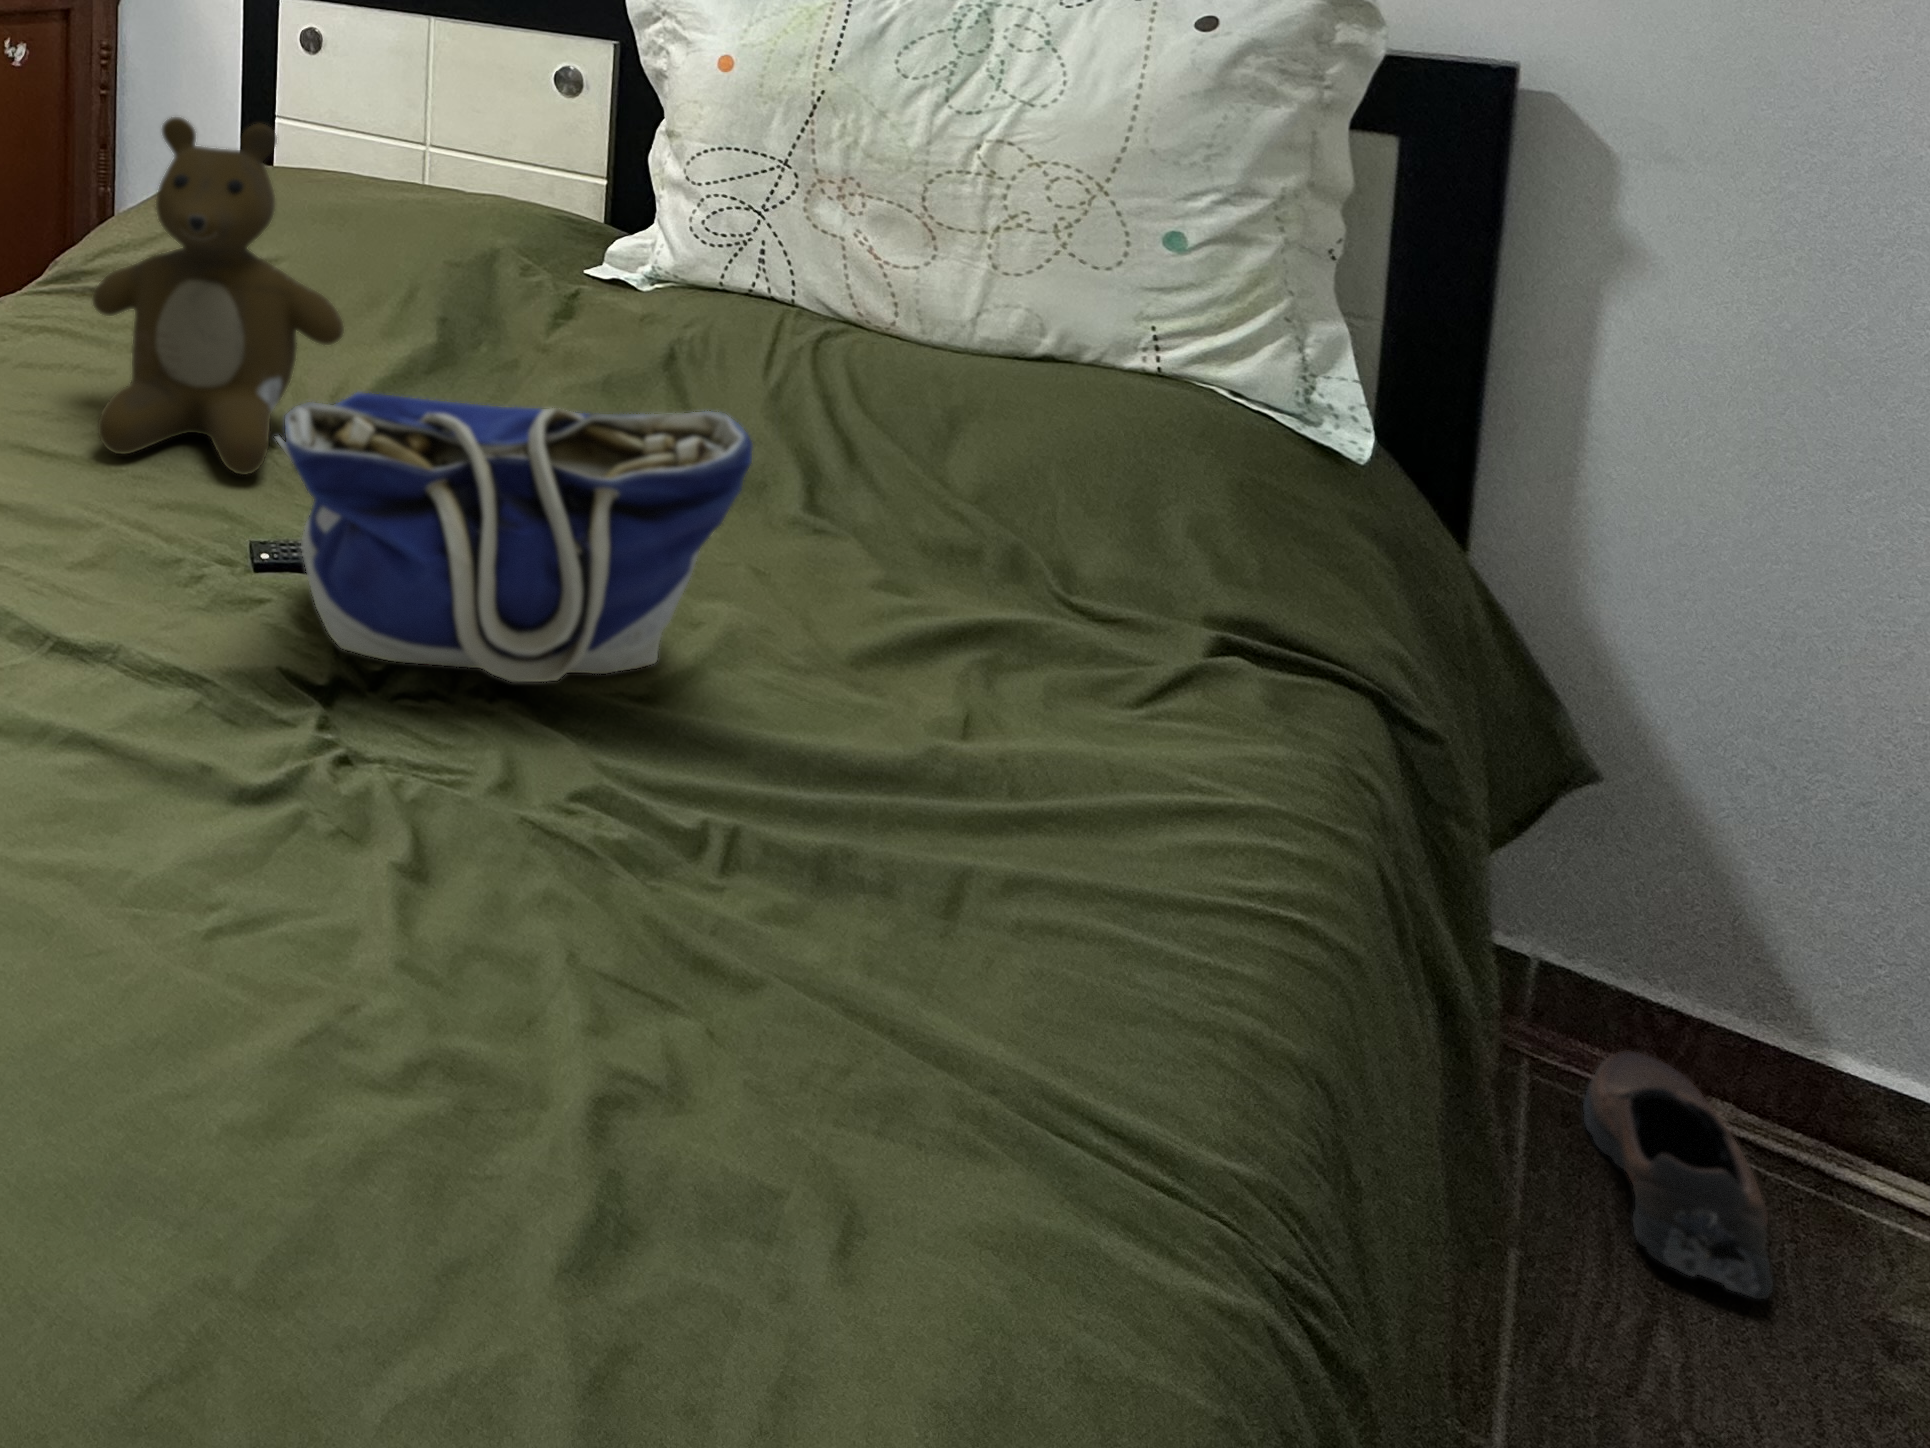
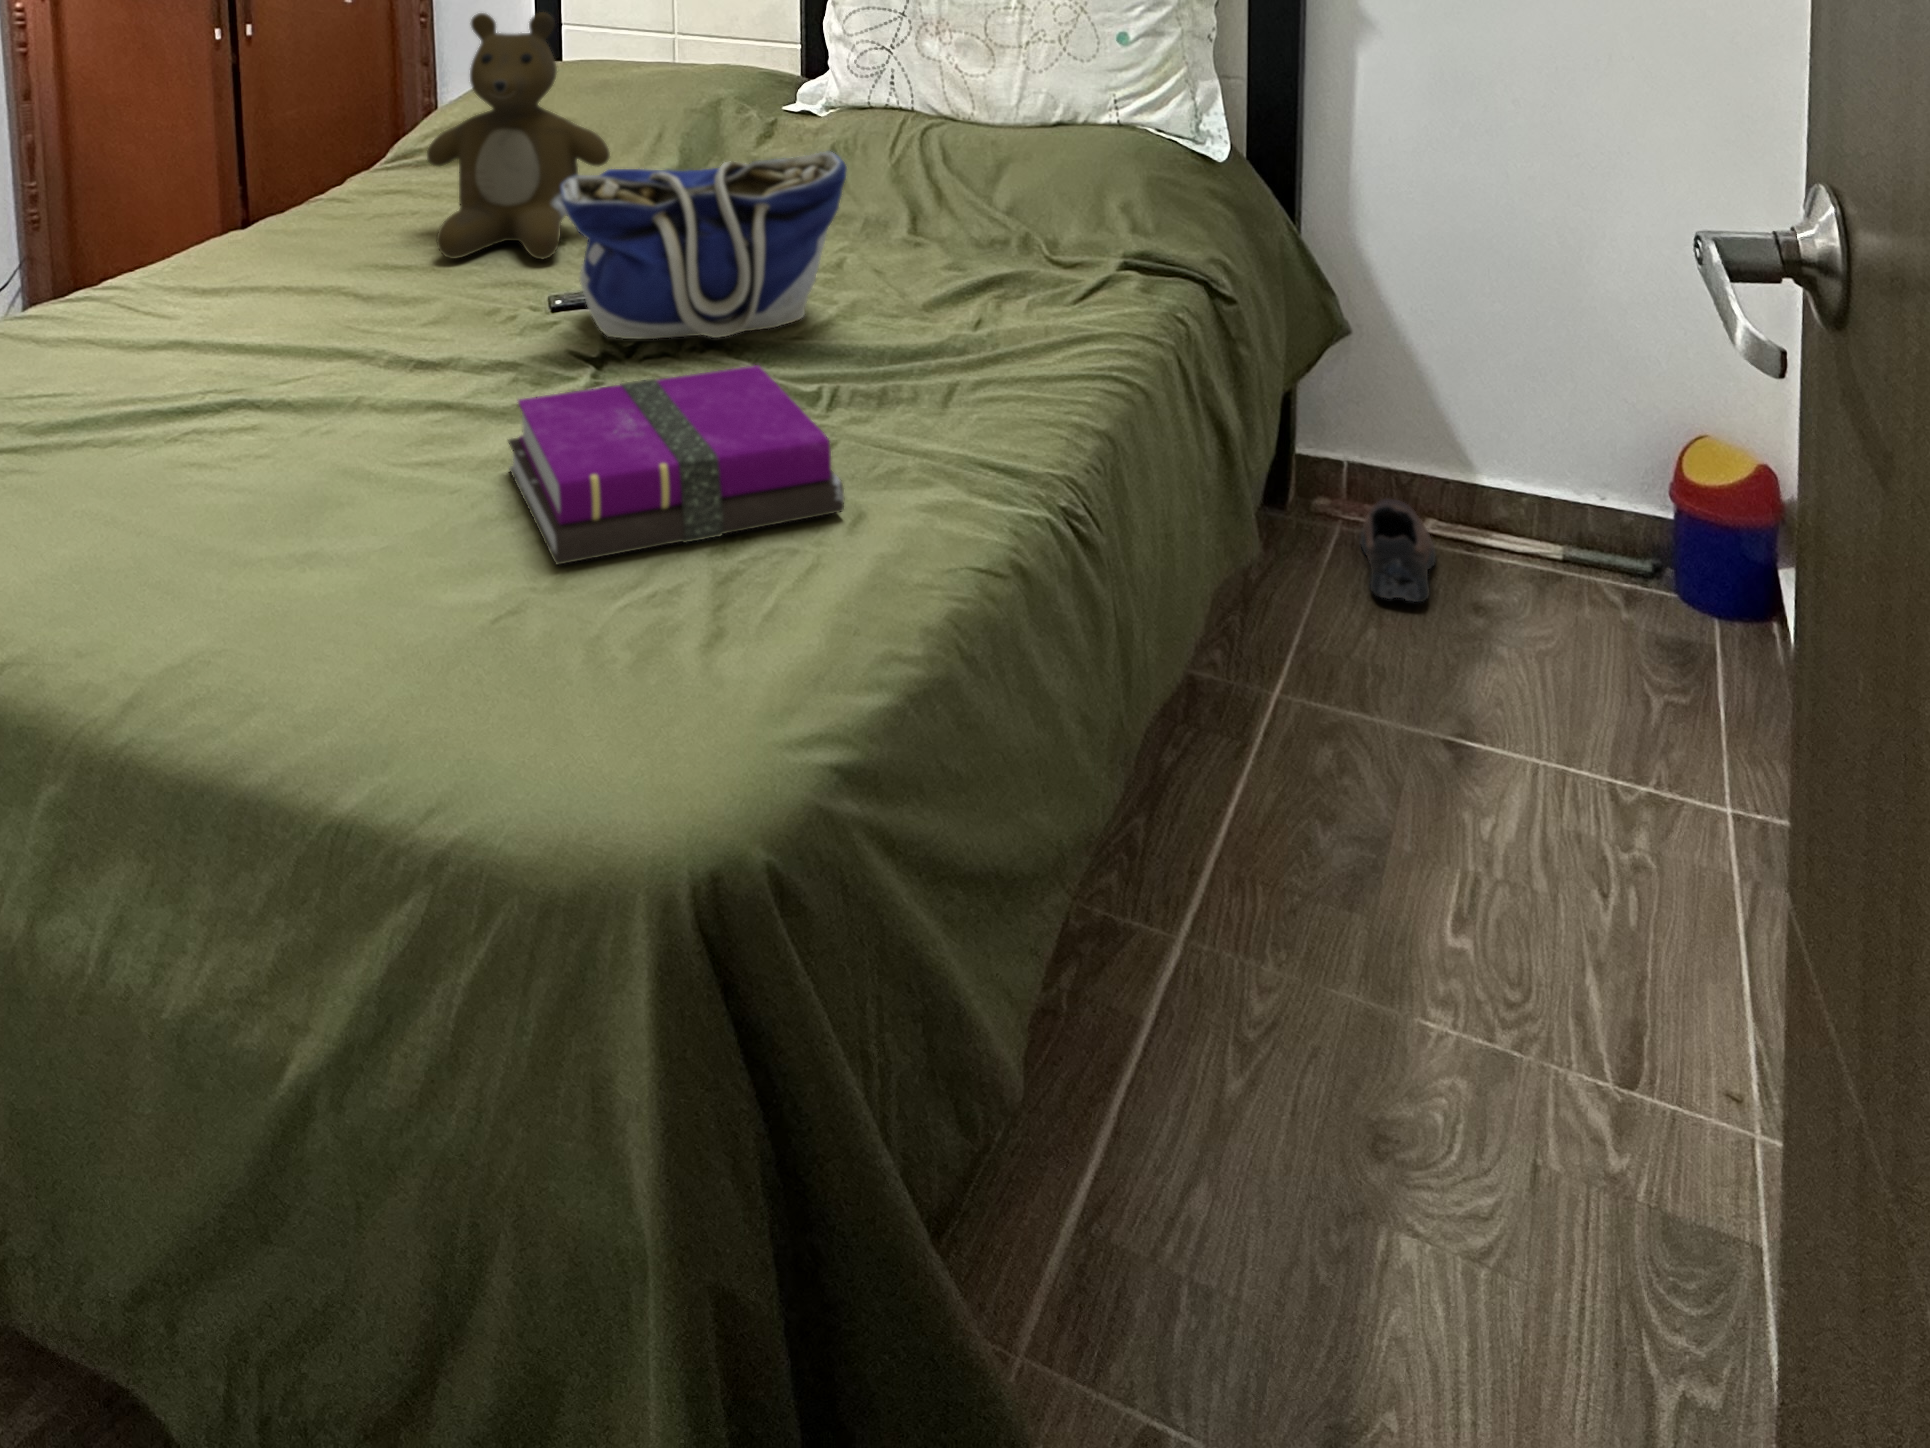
notebook: none [184,814,821,1222] -> present [508,365,844,565]

